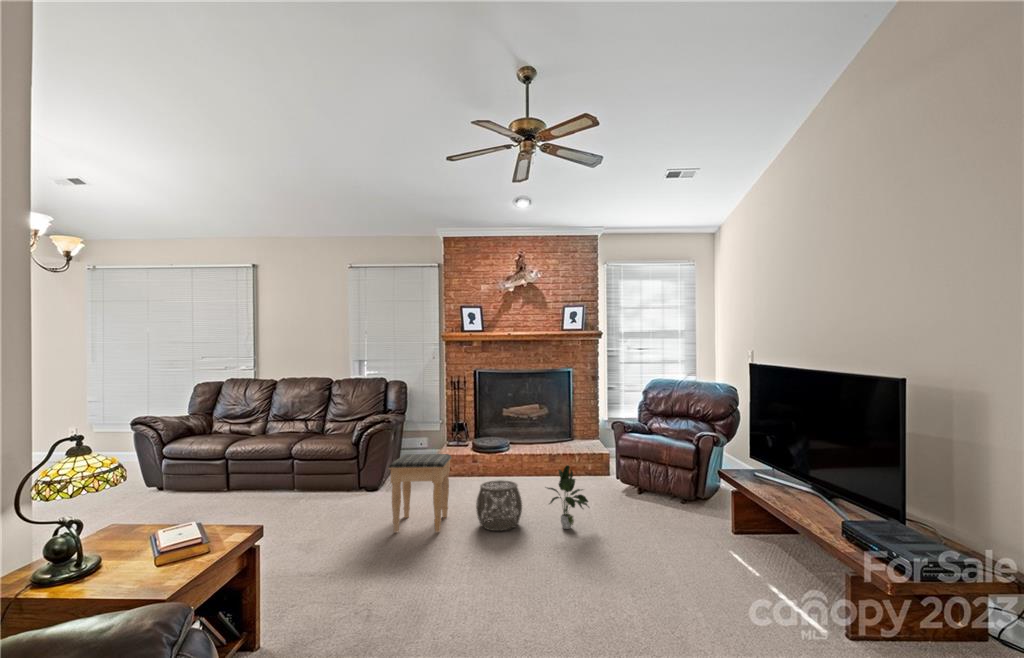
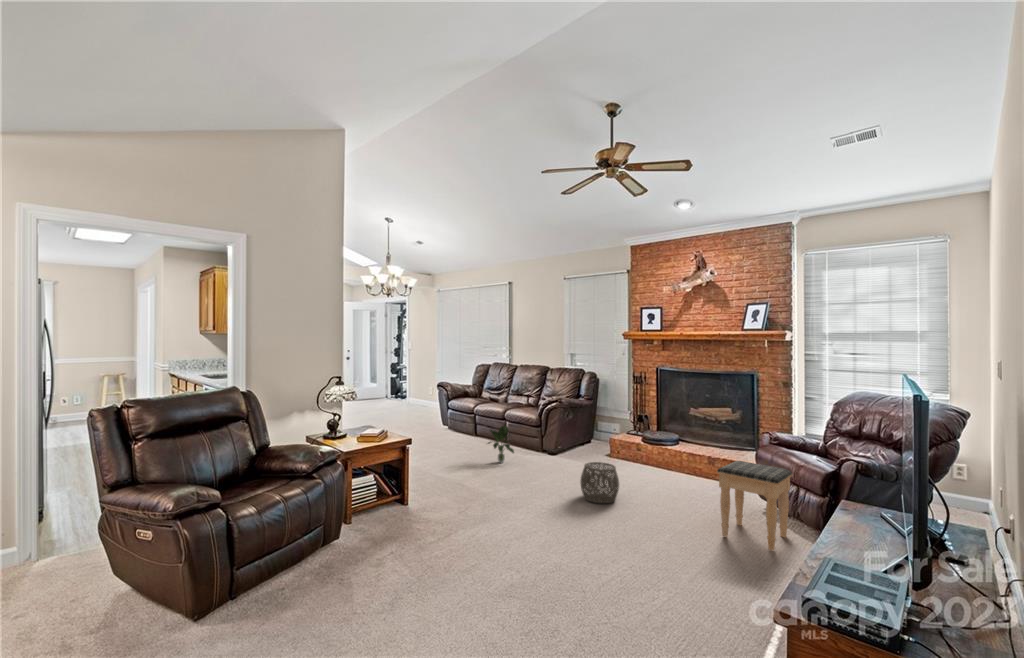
footstool: present [389,454,452,532] -> present [717,461,792,550]
potted plant: present [548,465,589,529] -> present [488,425,514,463]

